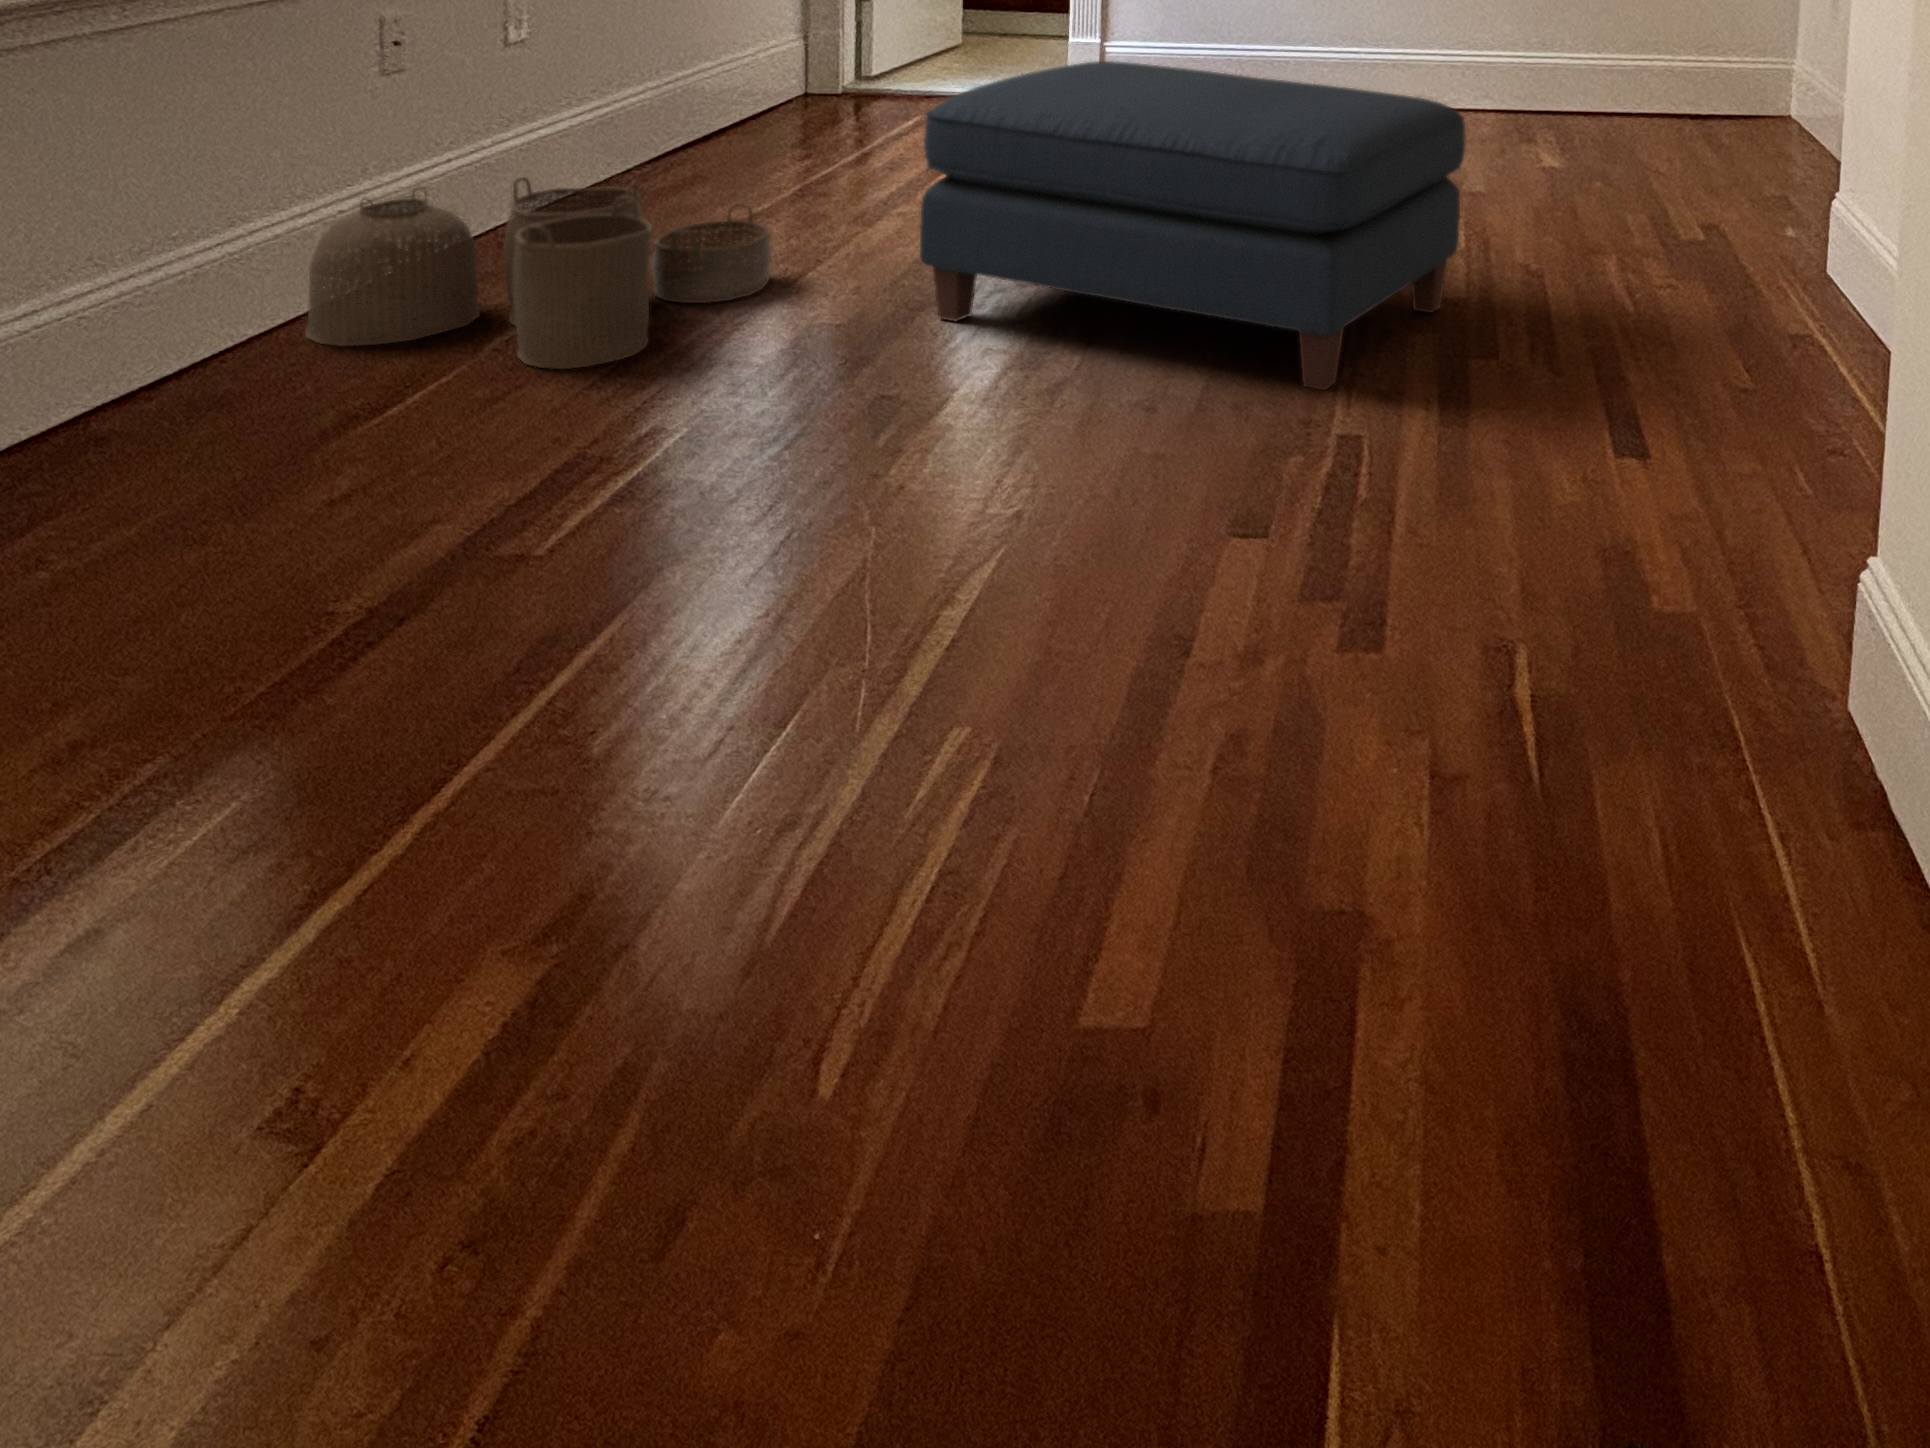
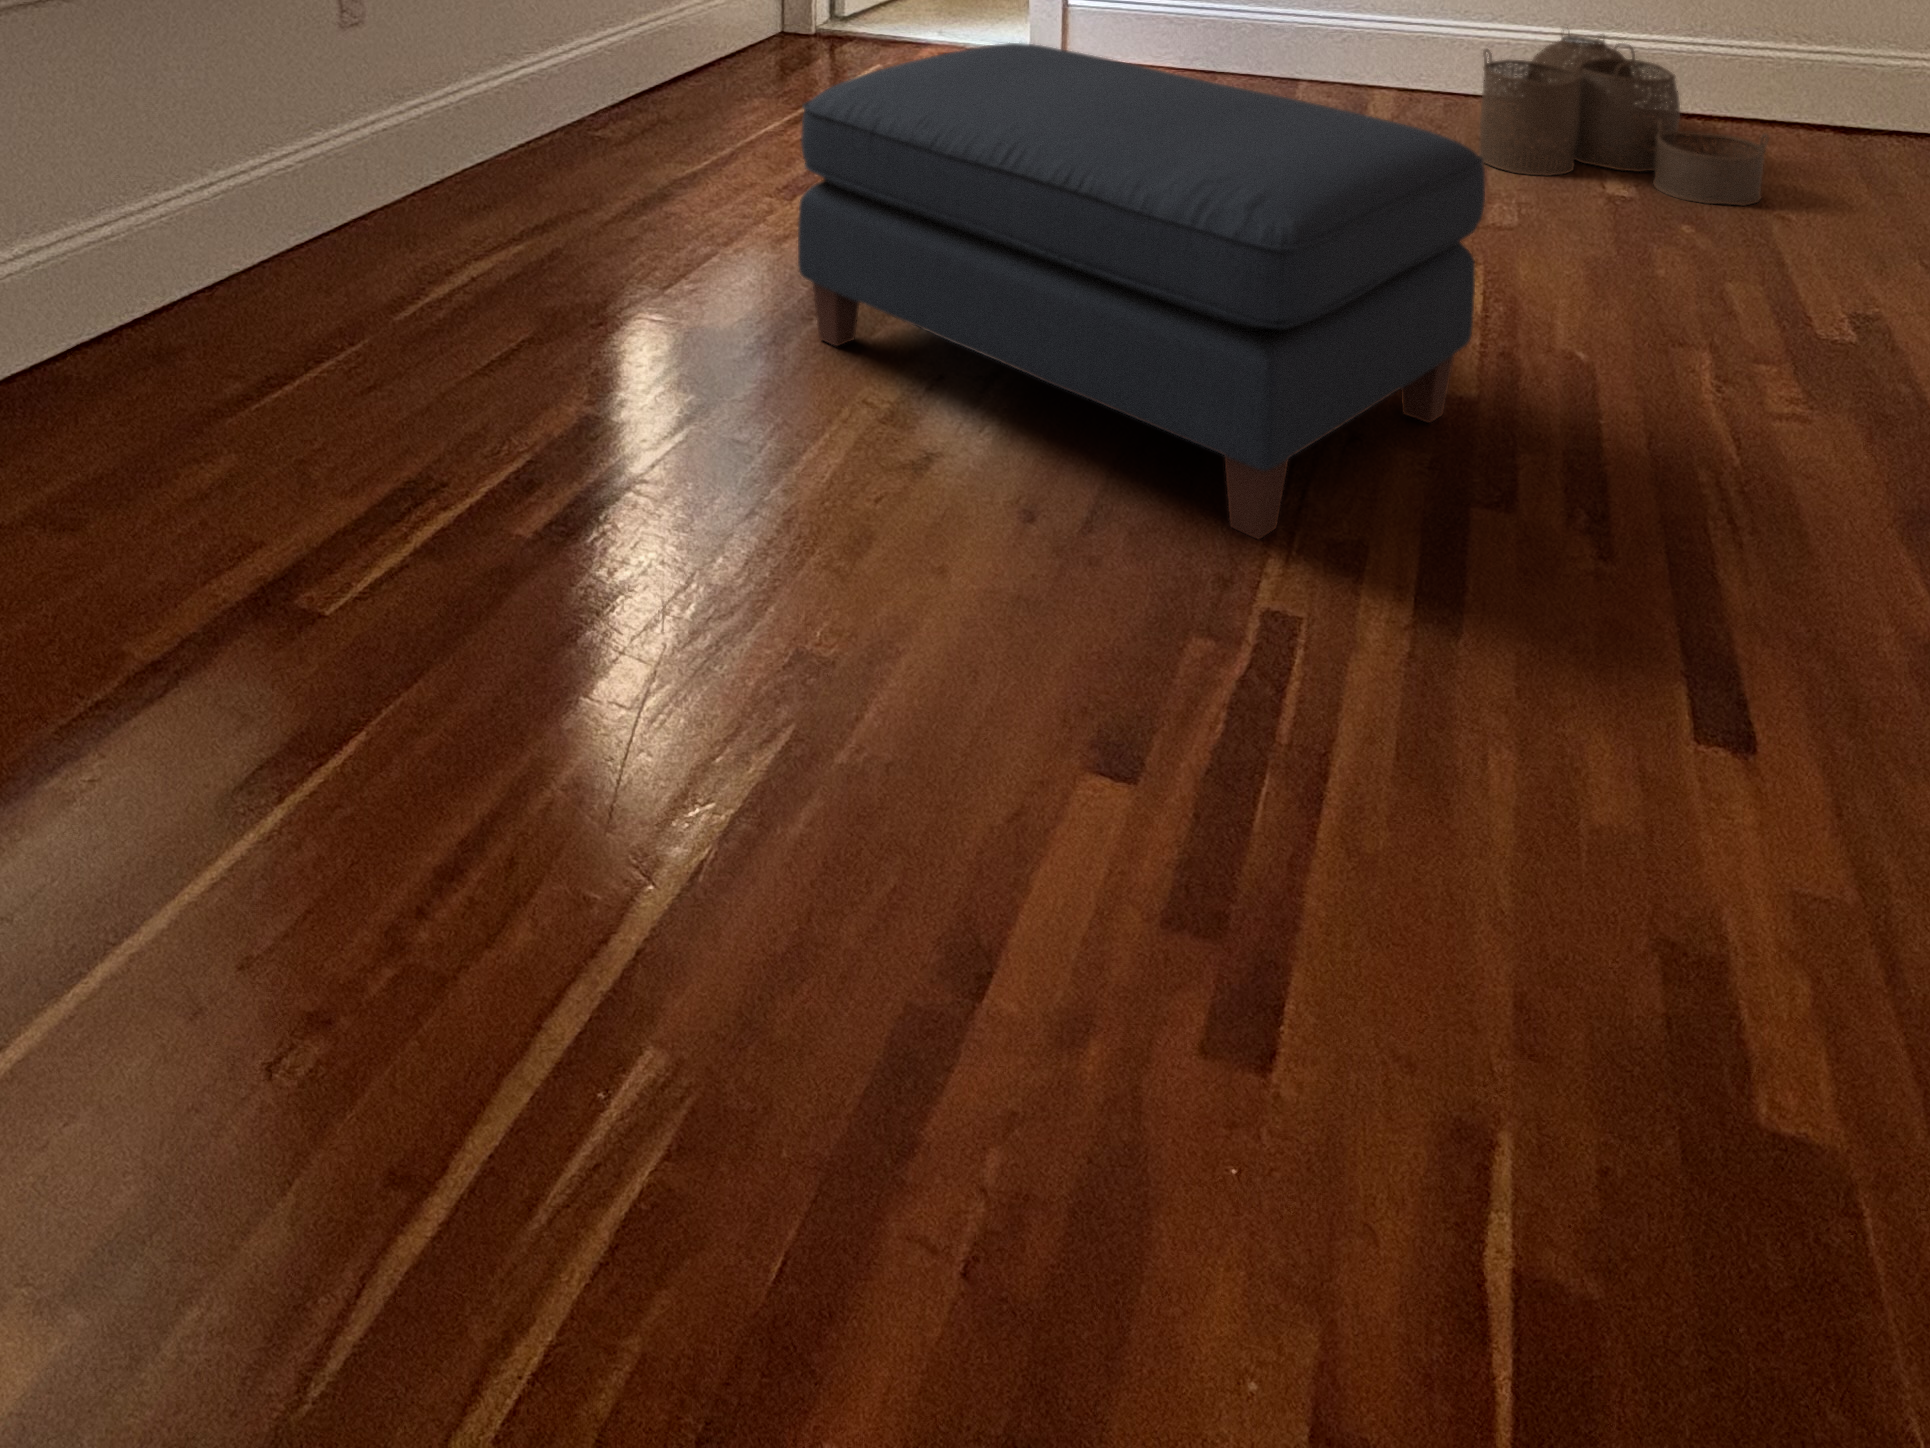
woven basket: present [305,177,771,369] -> present [1479,27,1769,206]

